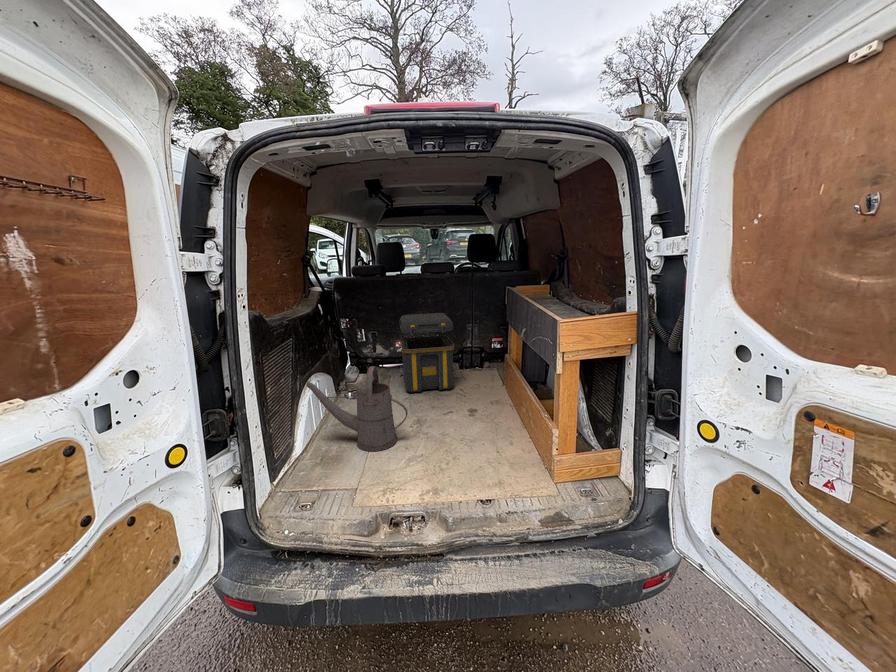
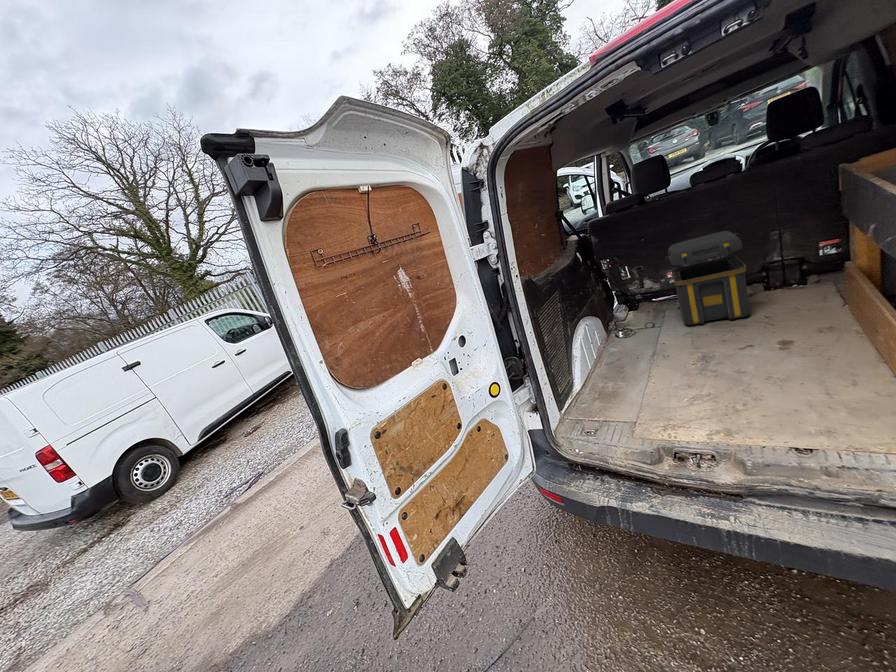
watering can: present [307,367,408,451] -> none [578,306,687,387]

